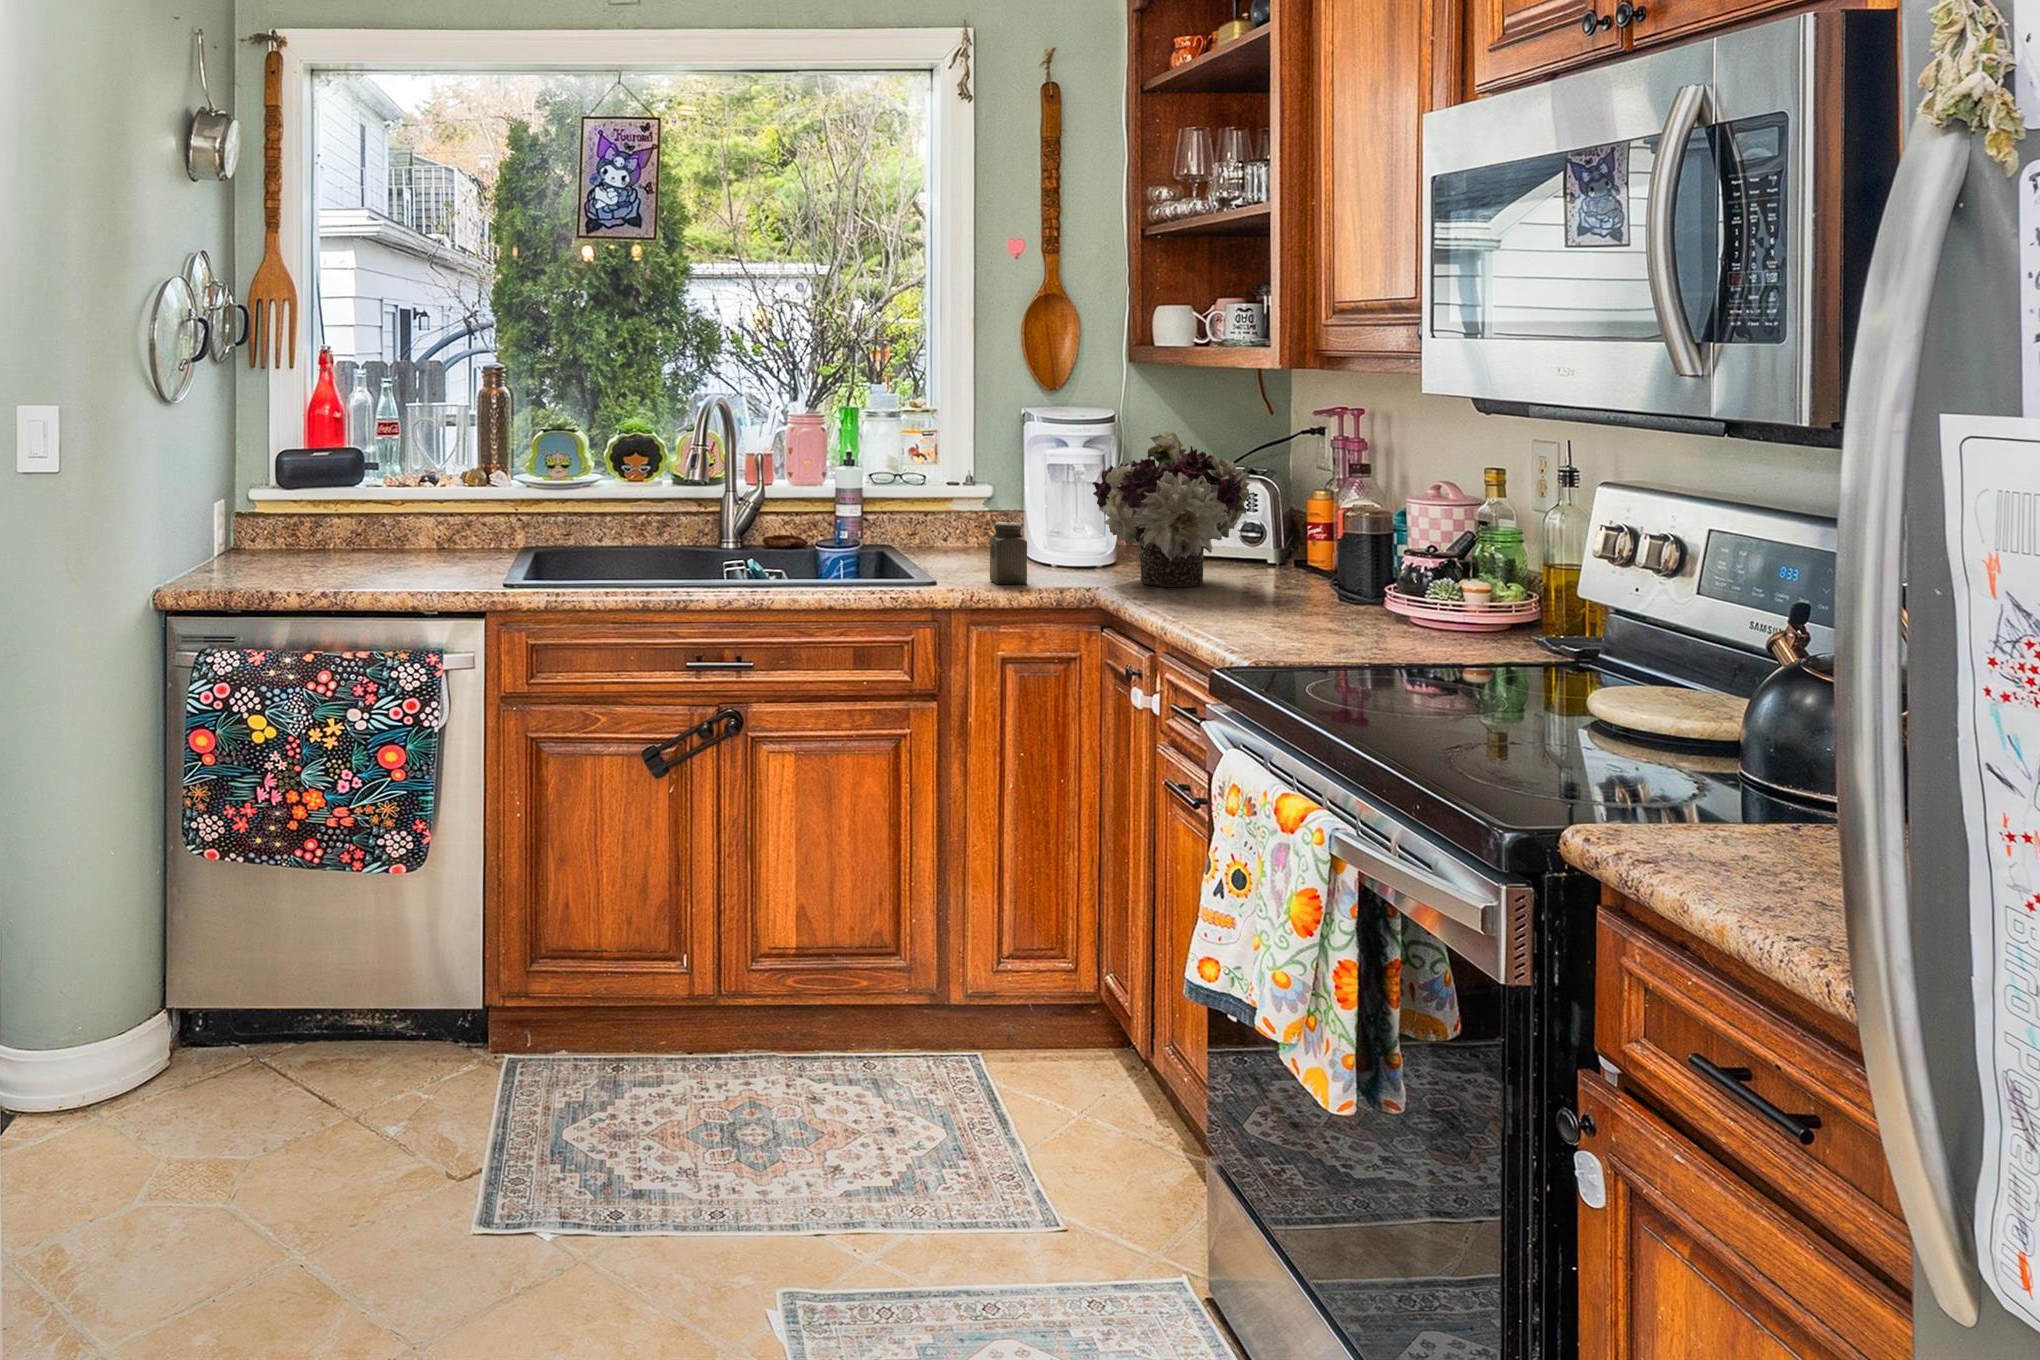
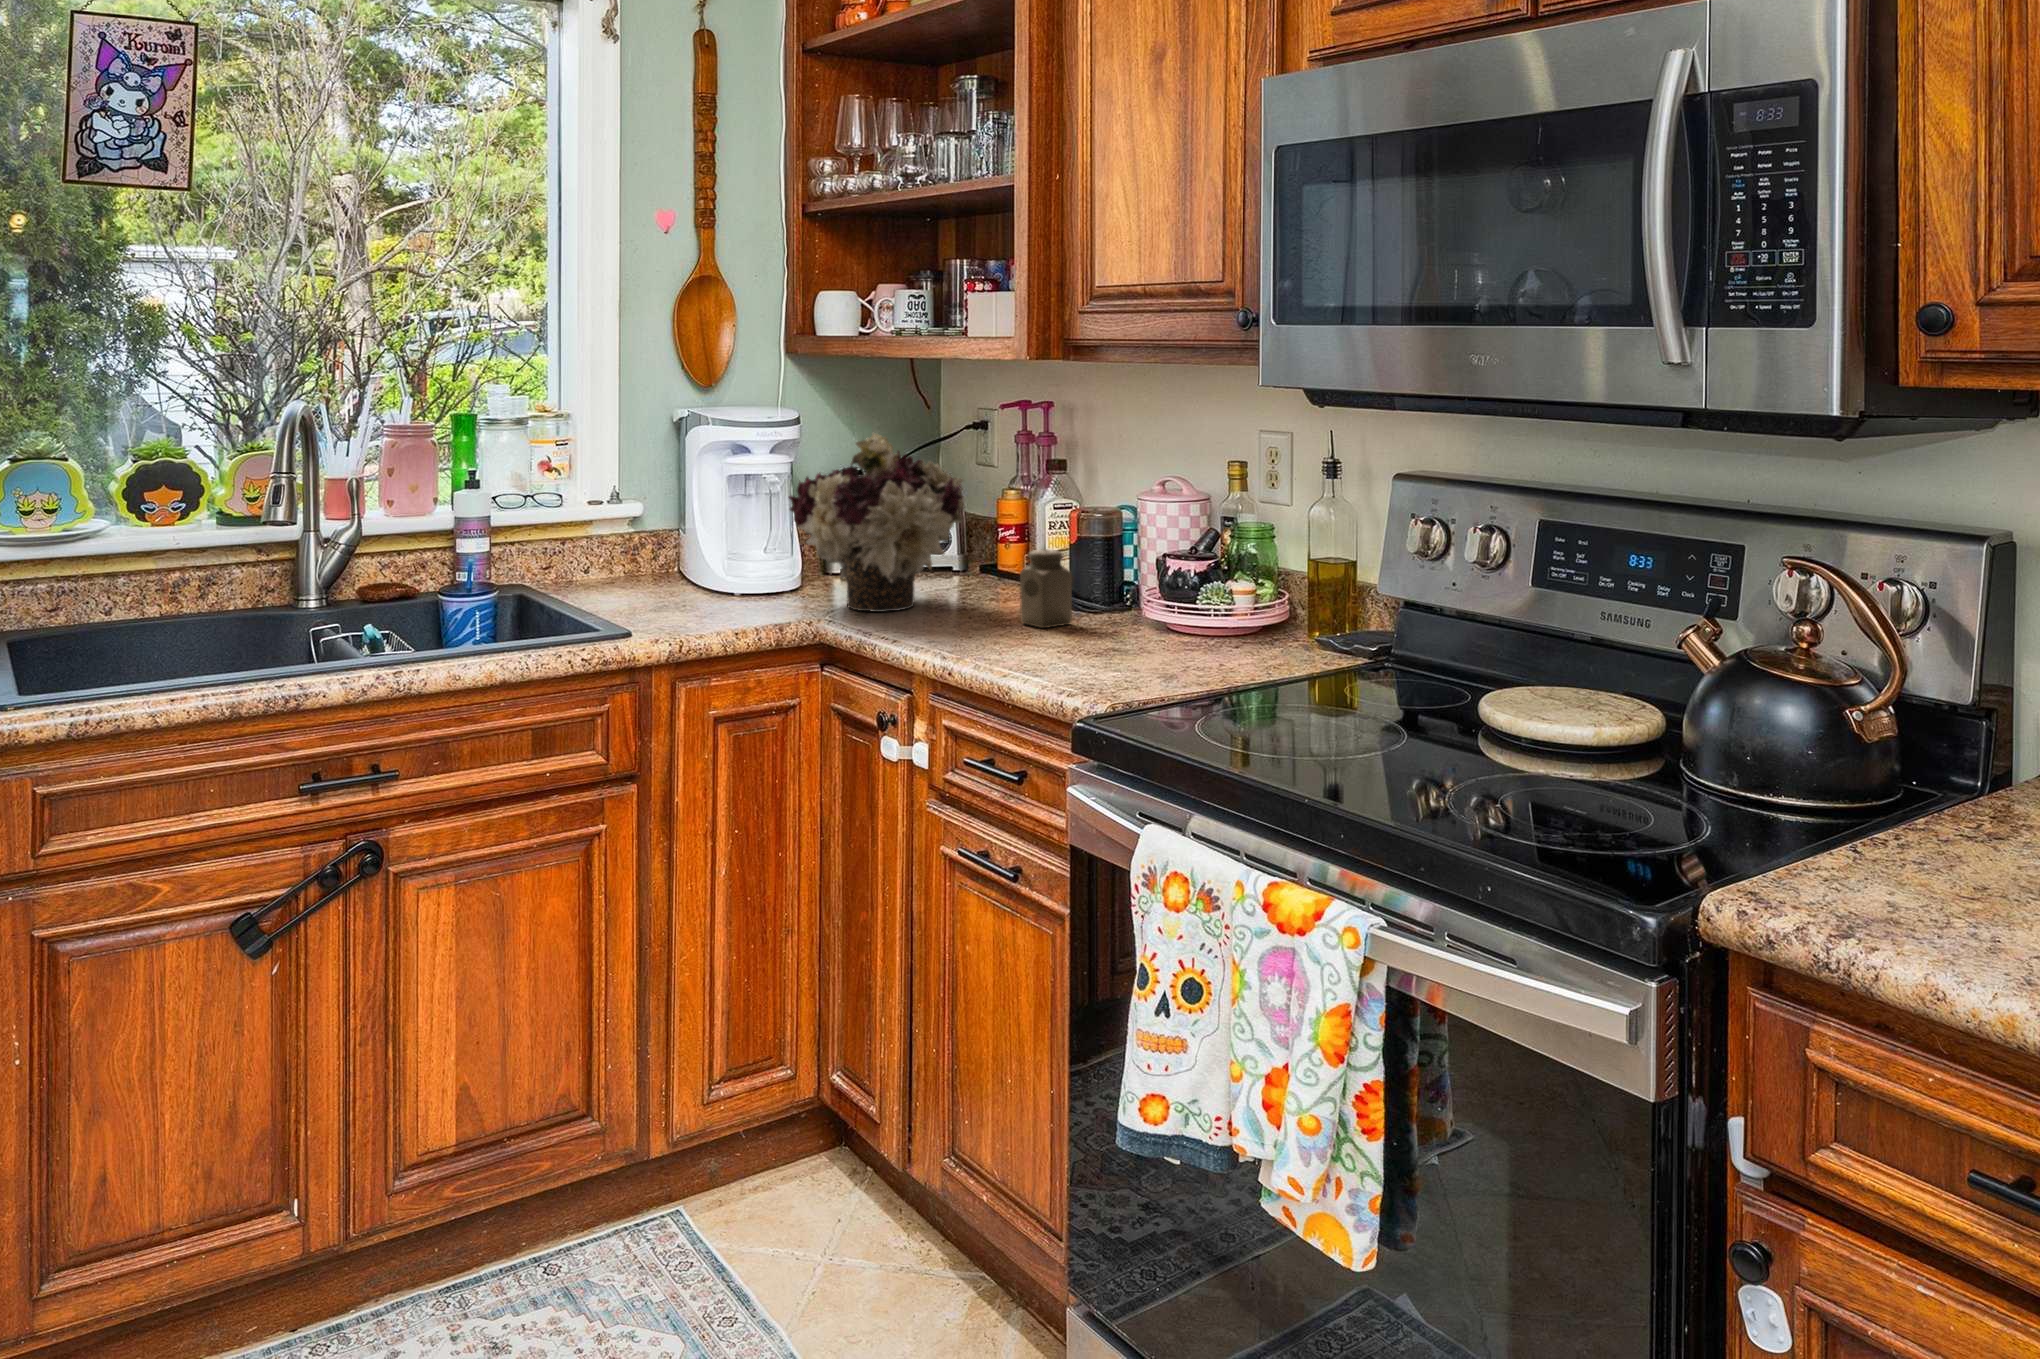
salt shaker: present [990,522,1027,584] -> present [1020,549,1072,628]

